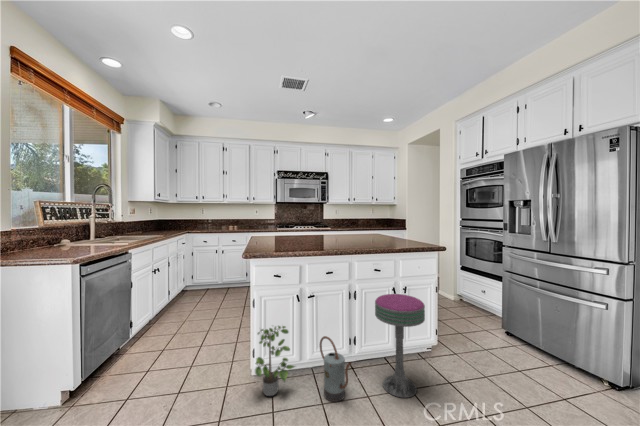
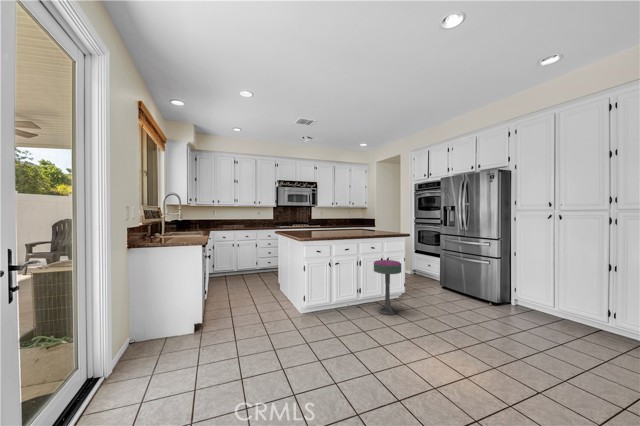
potted plant: present [255,326,295,396] -> none [308,277,331,319]
watering can: present [320,336,351,402] -> none [342,284,365,318]

